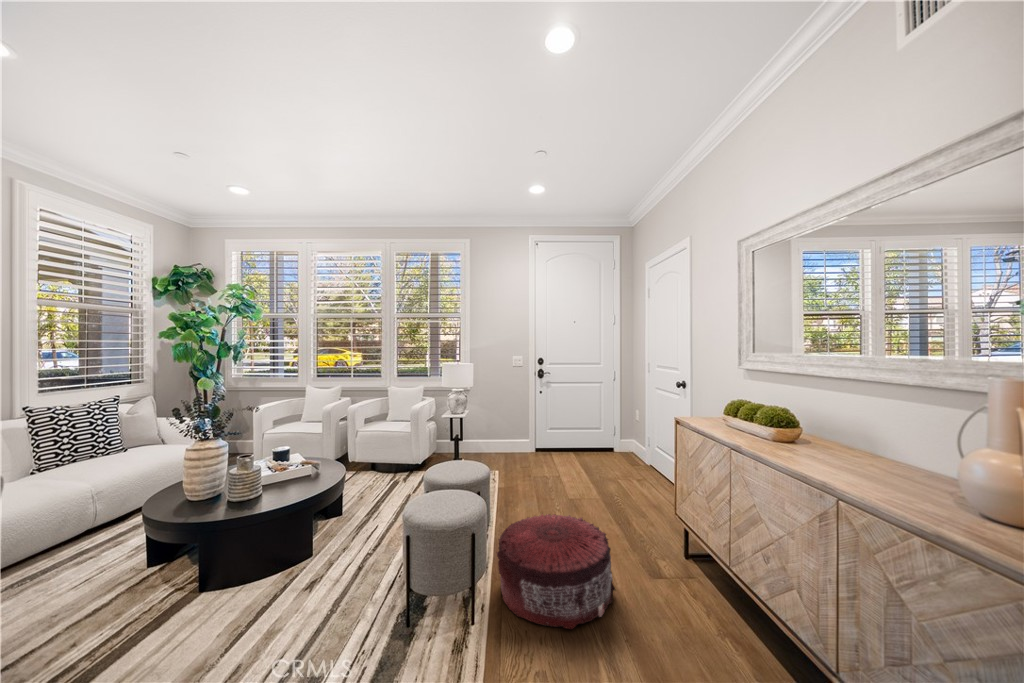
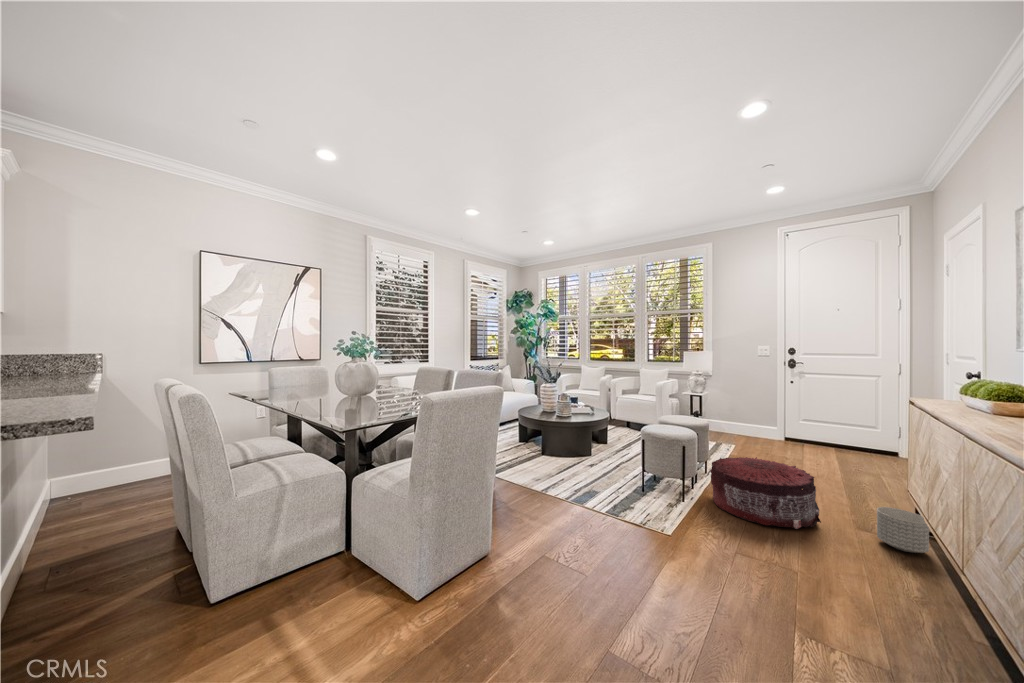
planter: none [661,550,703,603] -> present [877,507,929,553]

